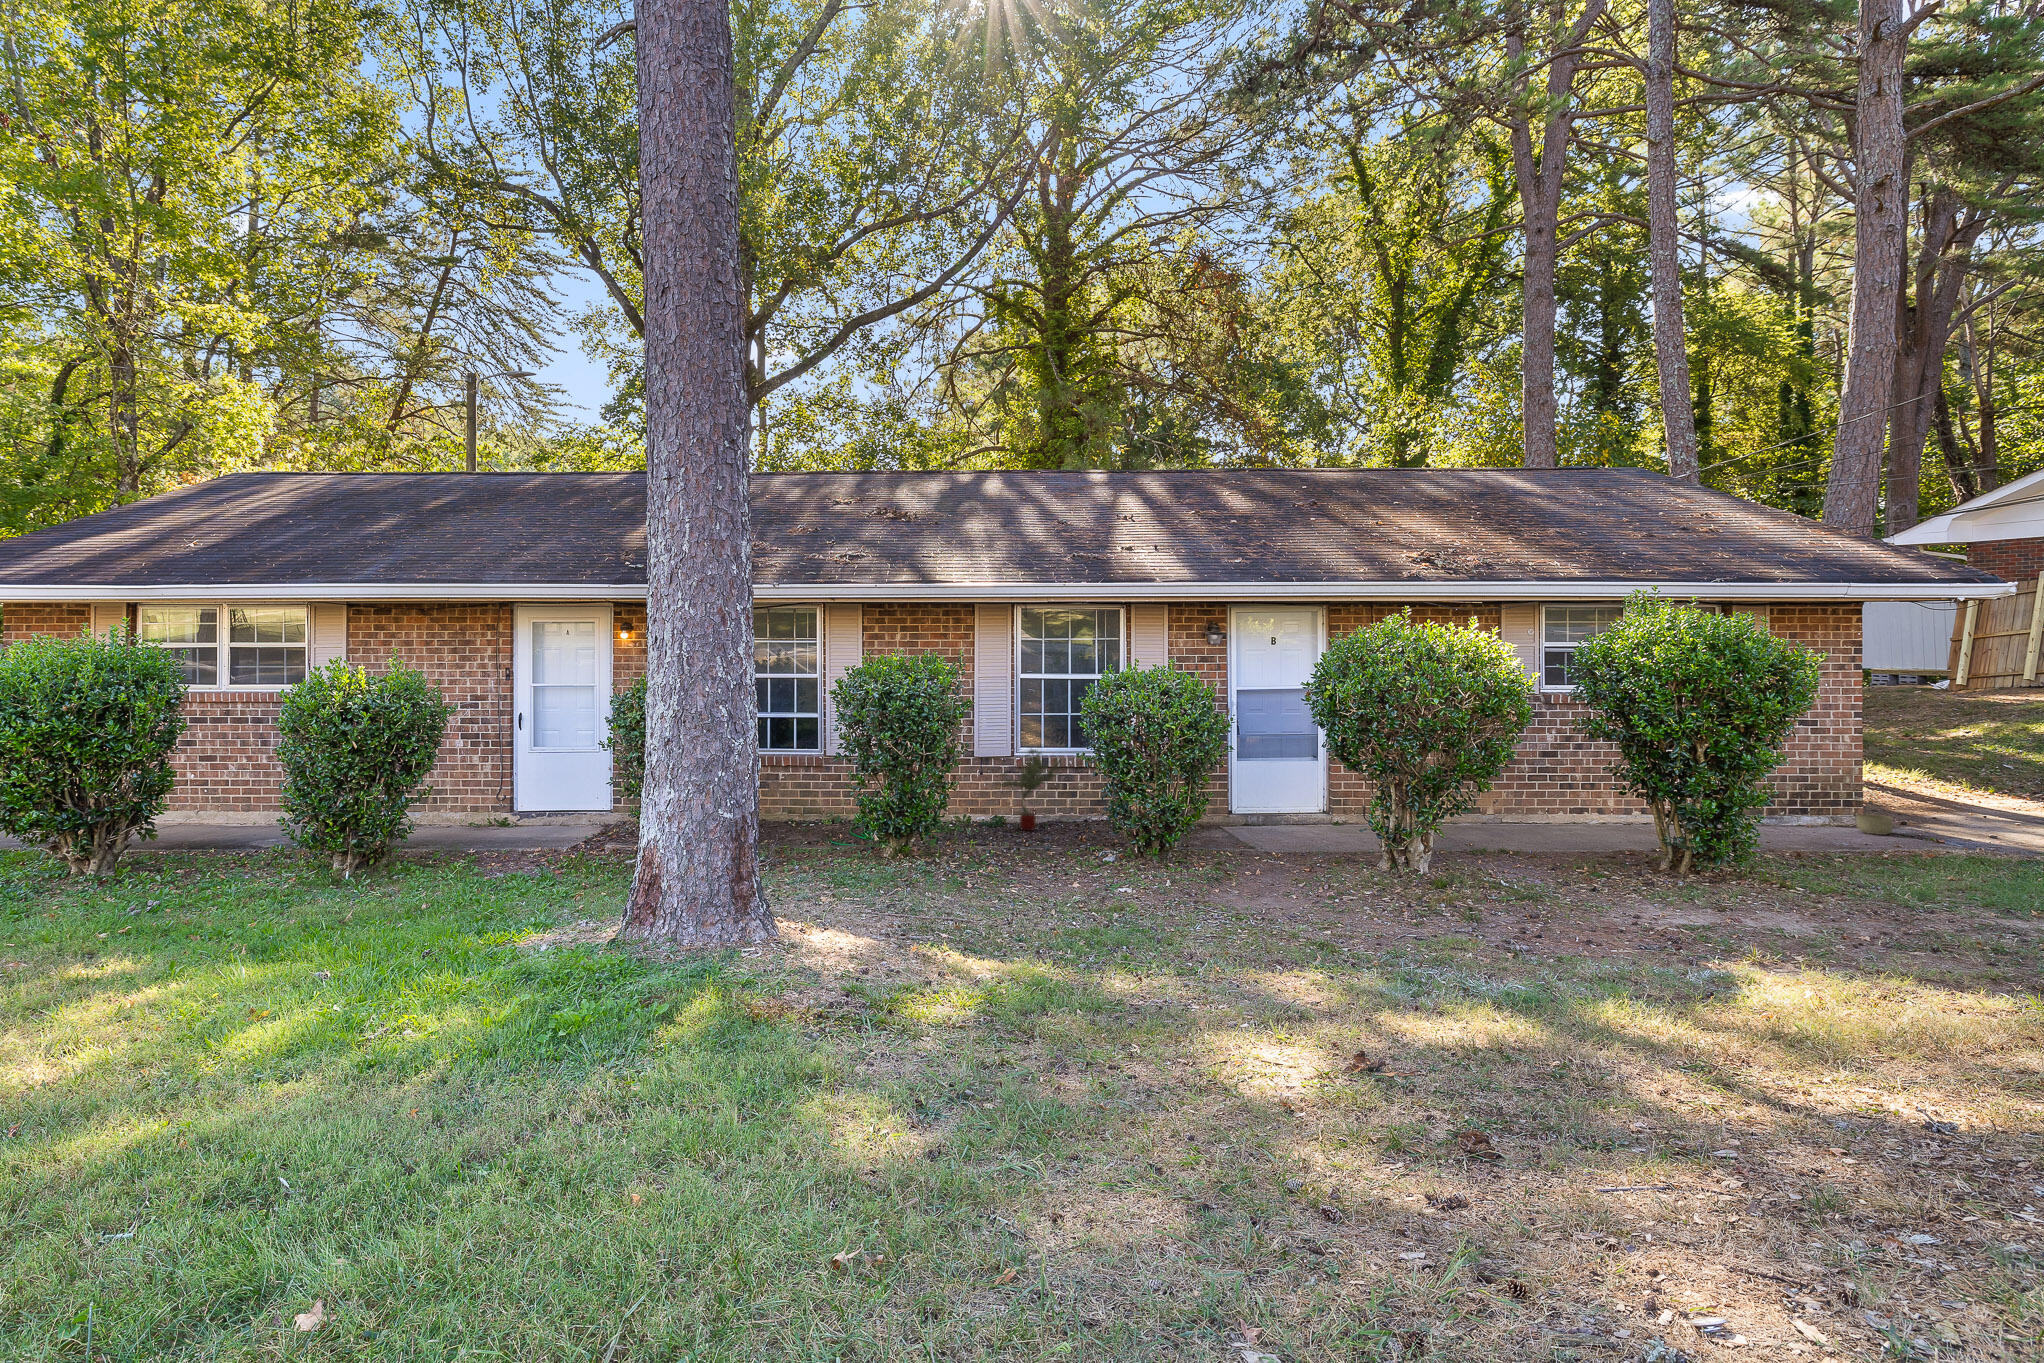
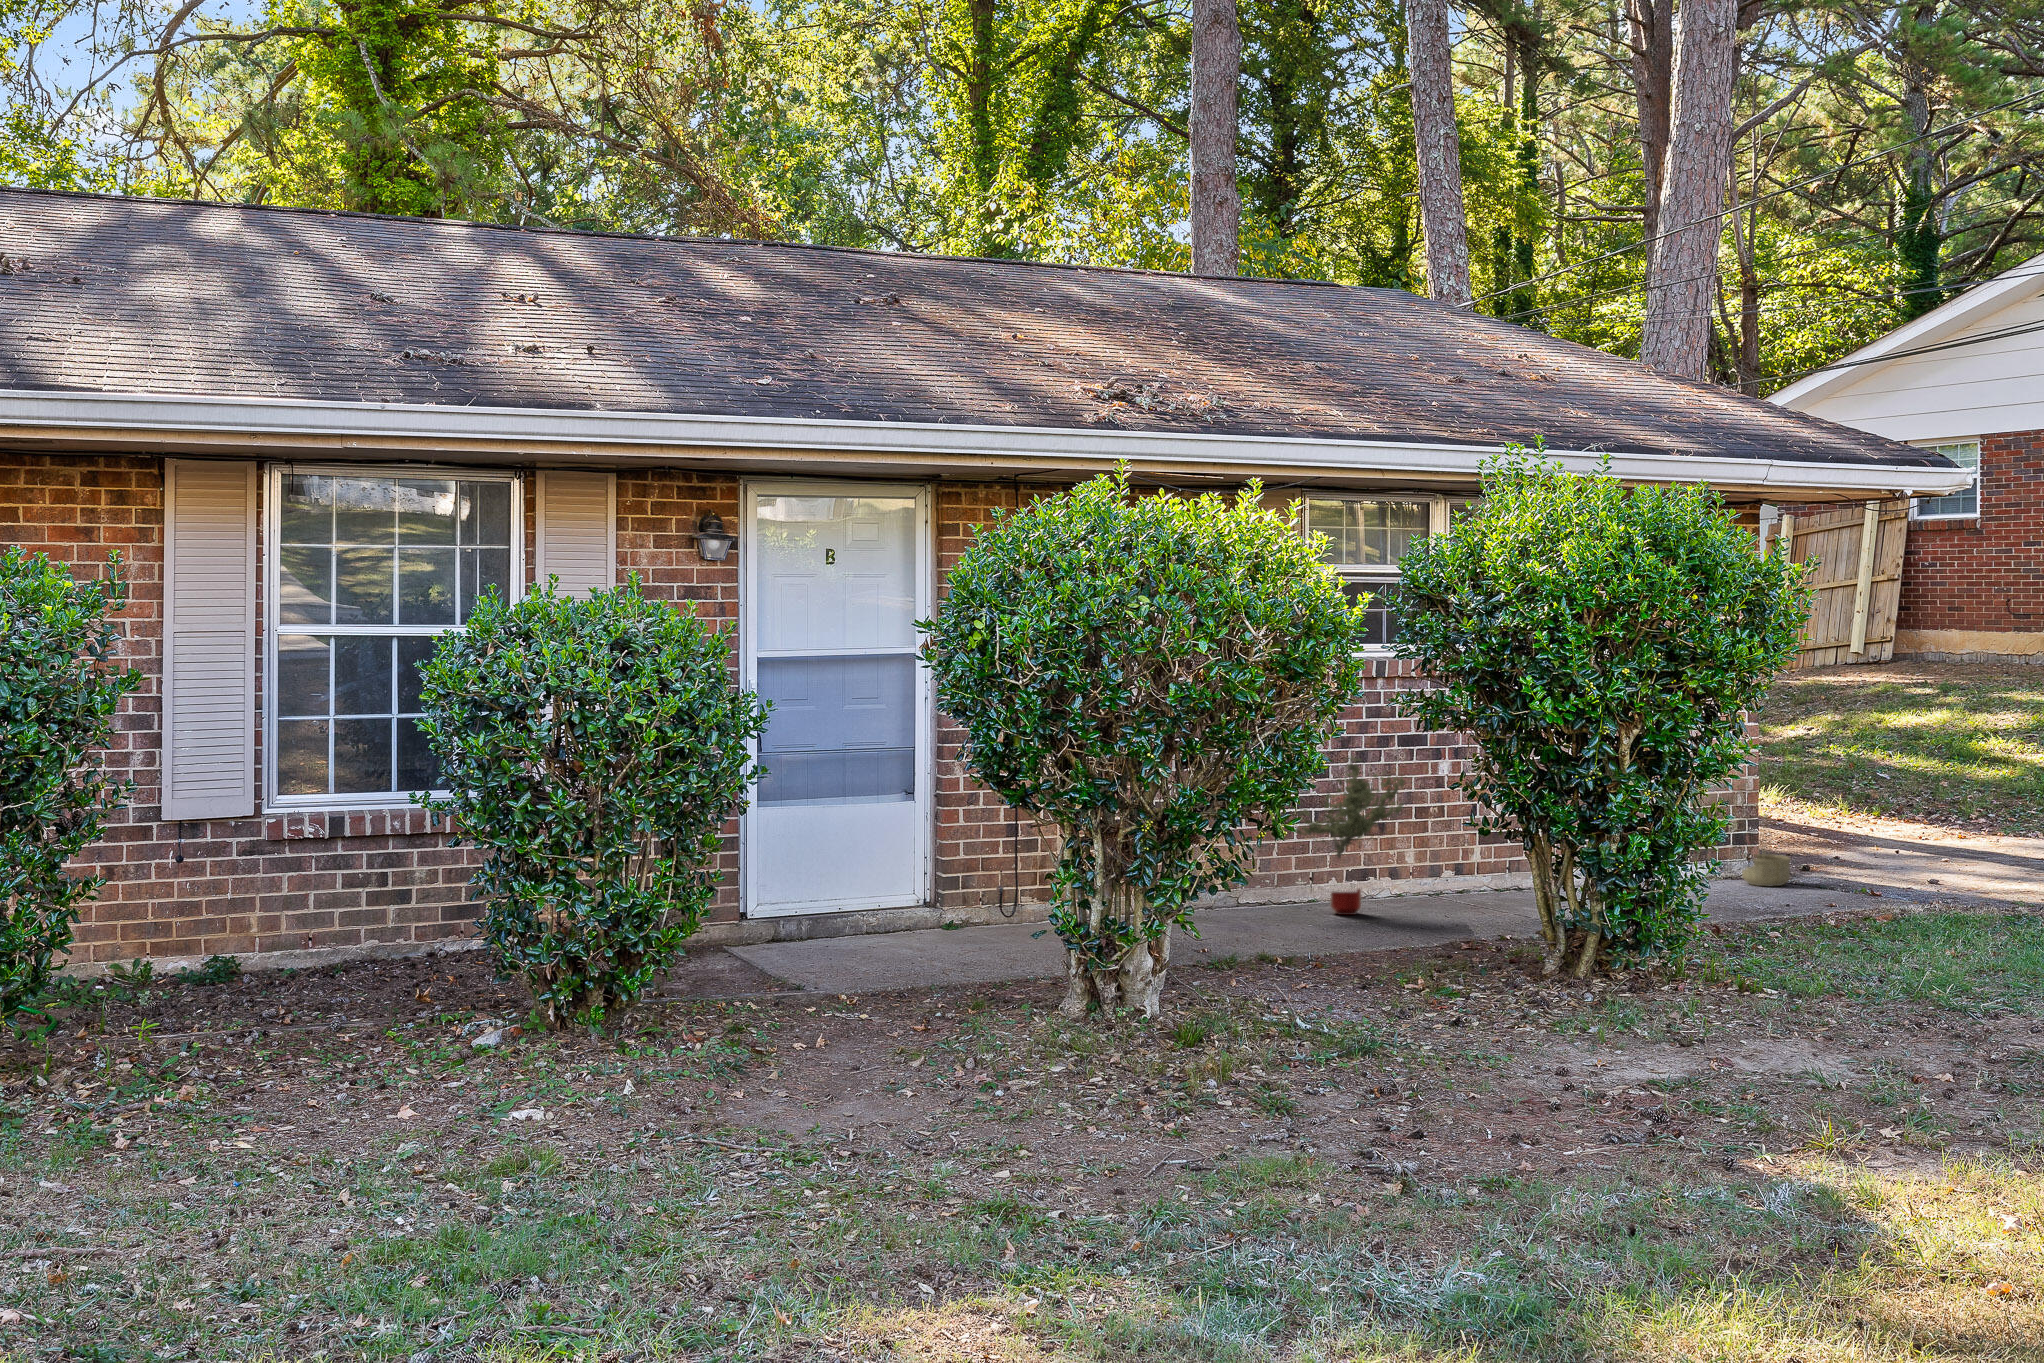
potted tree: present [995,746,1061,831] -> present [1295,756,1404,915]

